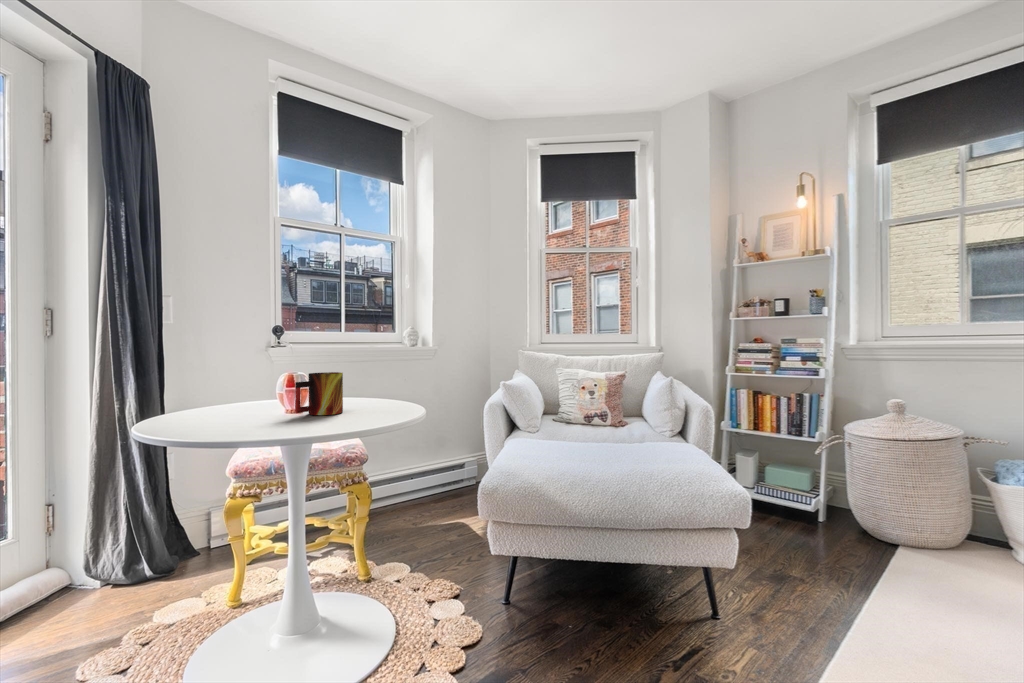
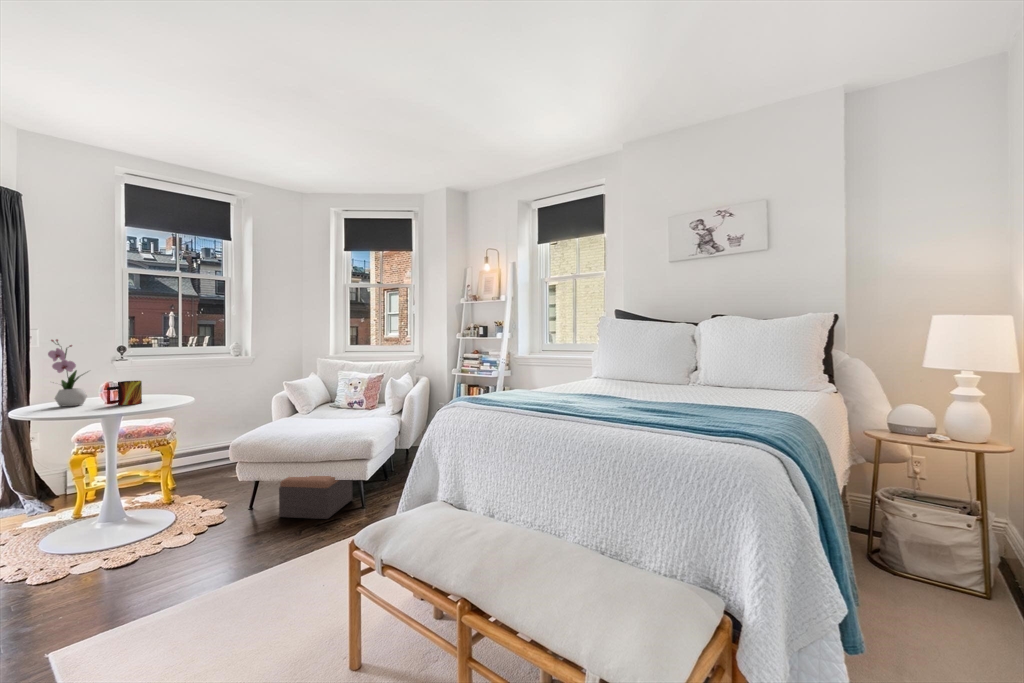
flower arrangement: none [204,296,265,416] -> present [48,339,87,406]
footstool: none [570,530,674,650] -> present [279,476,352,519]

